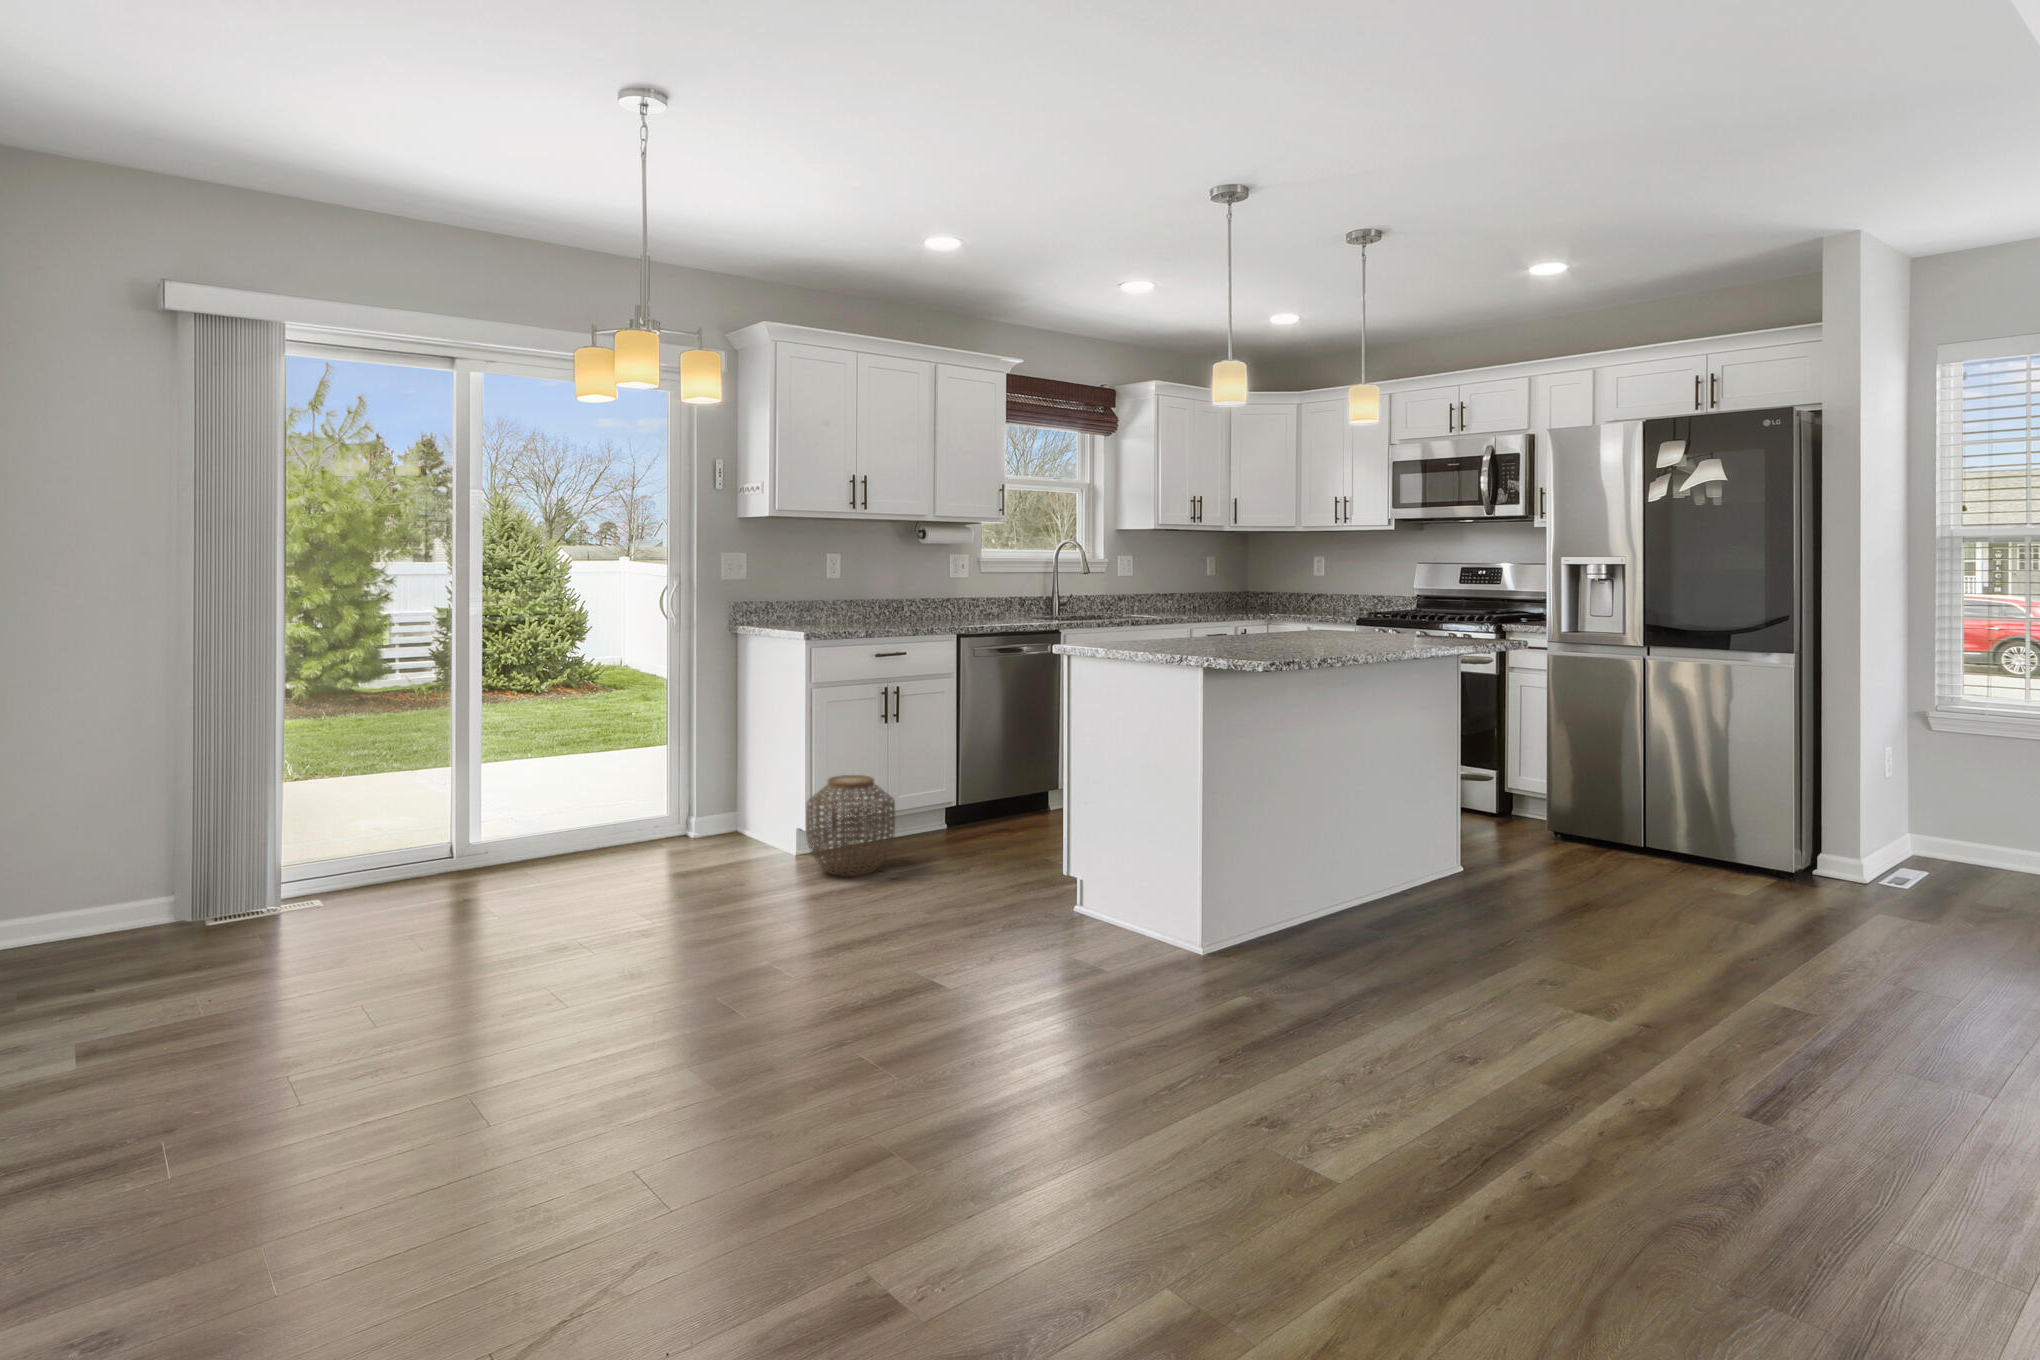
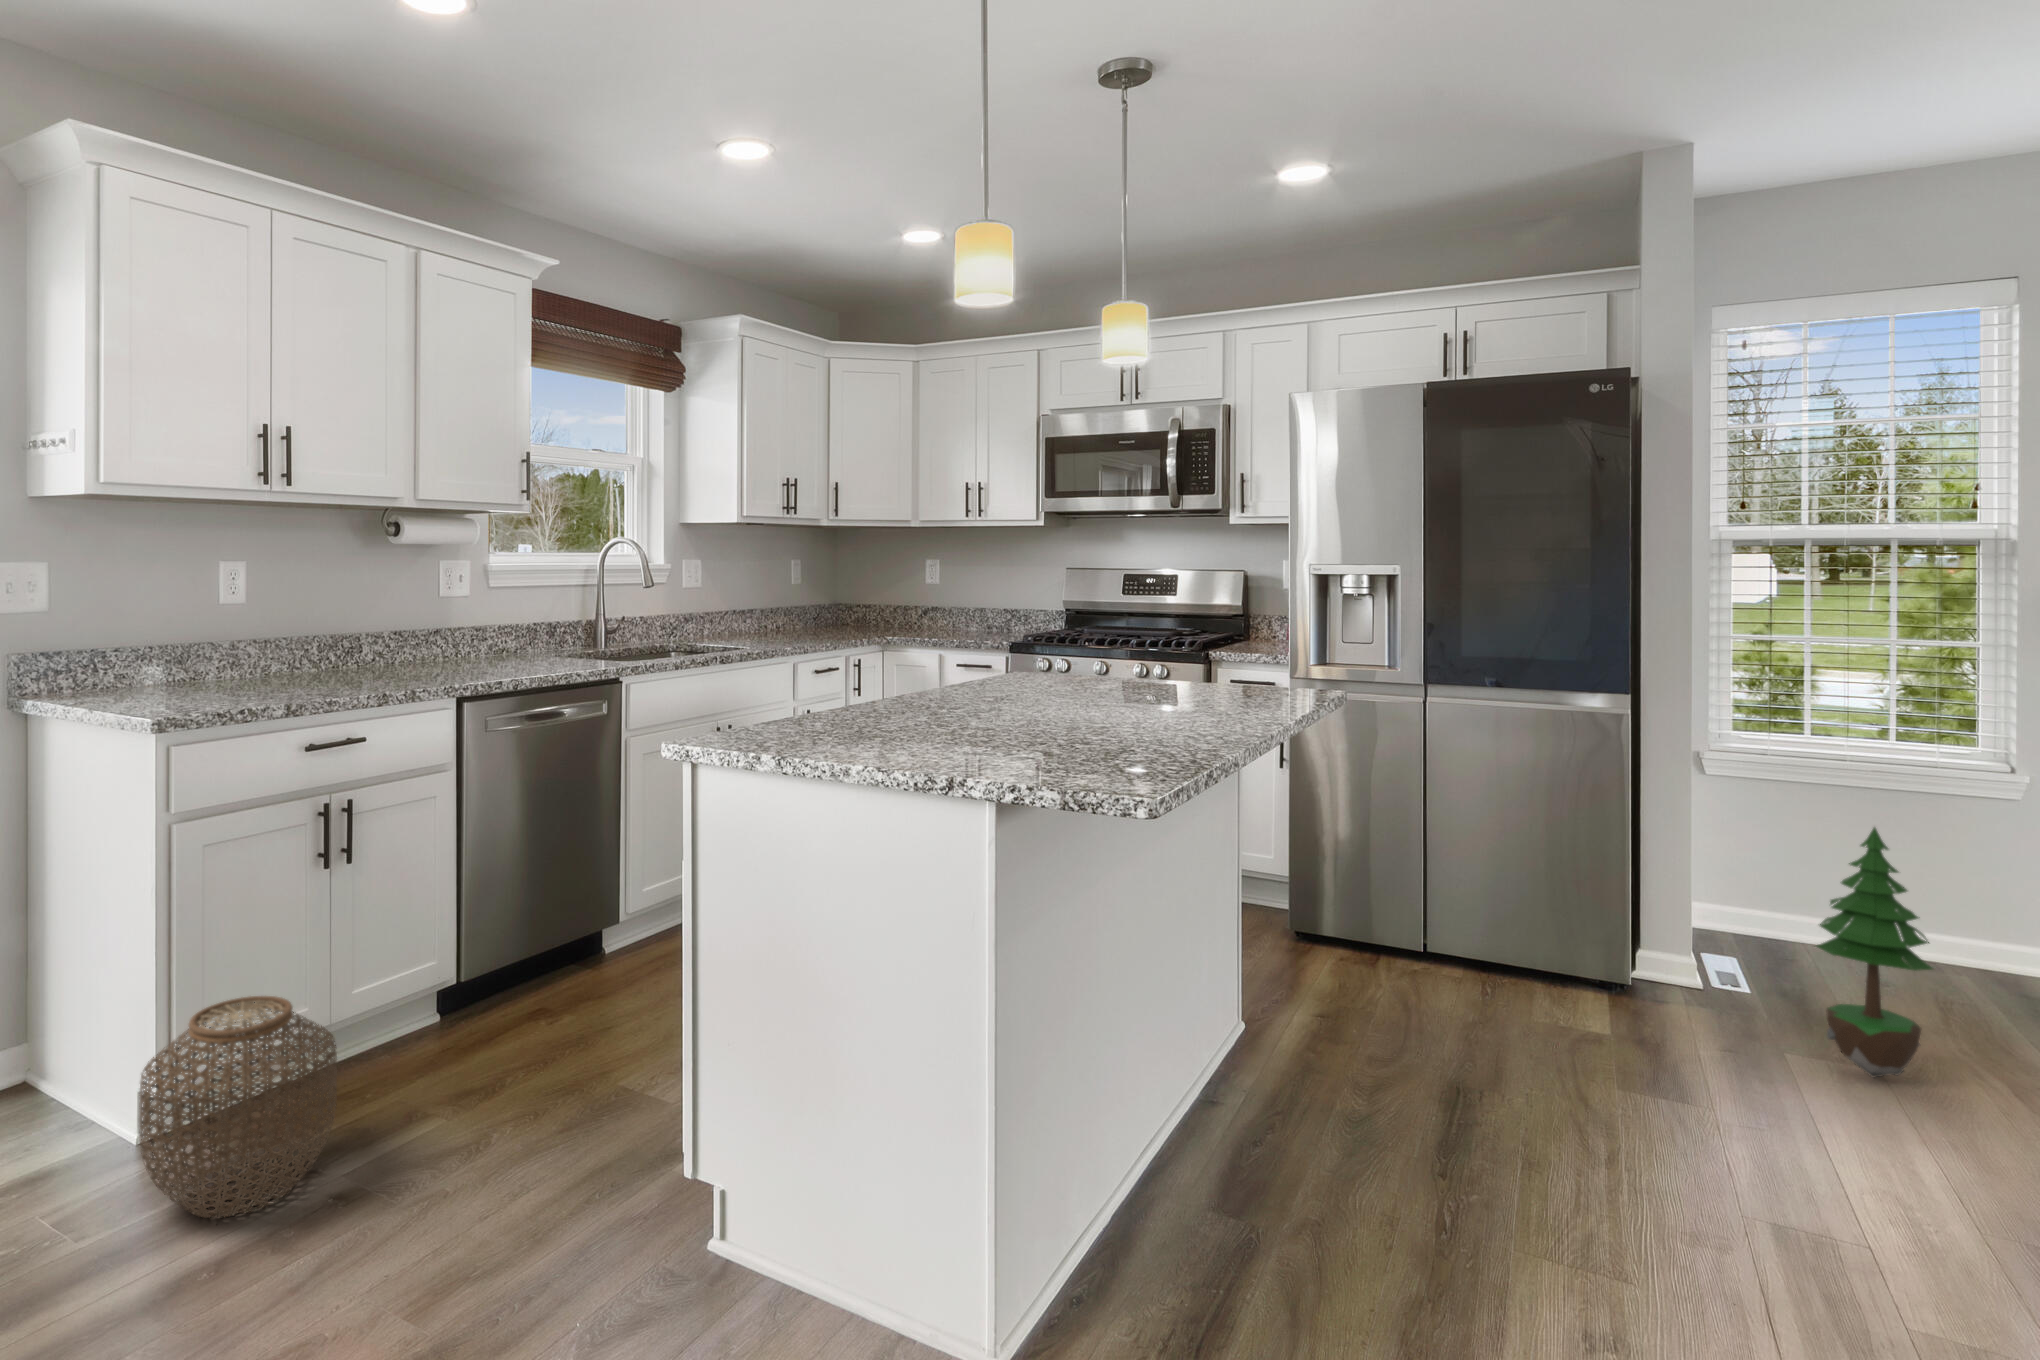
potted tree: none [1867,739,1947,918] -> present [1816,827,1932,1077]

